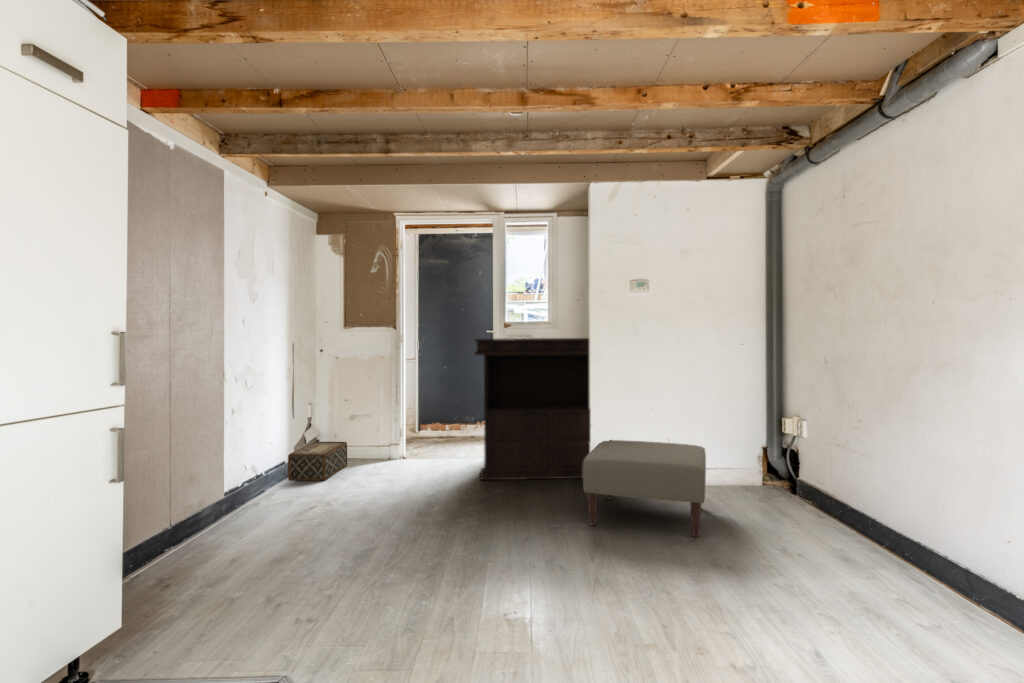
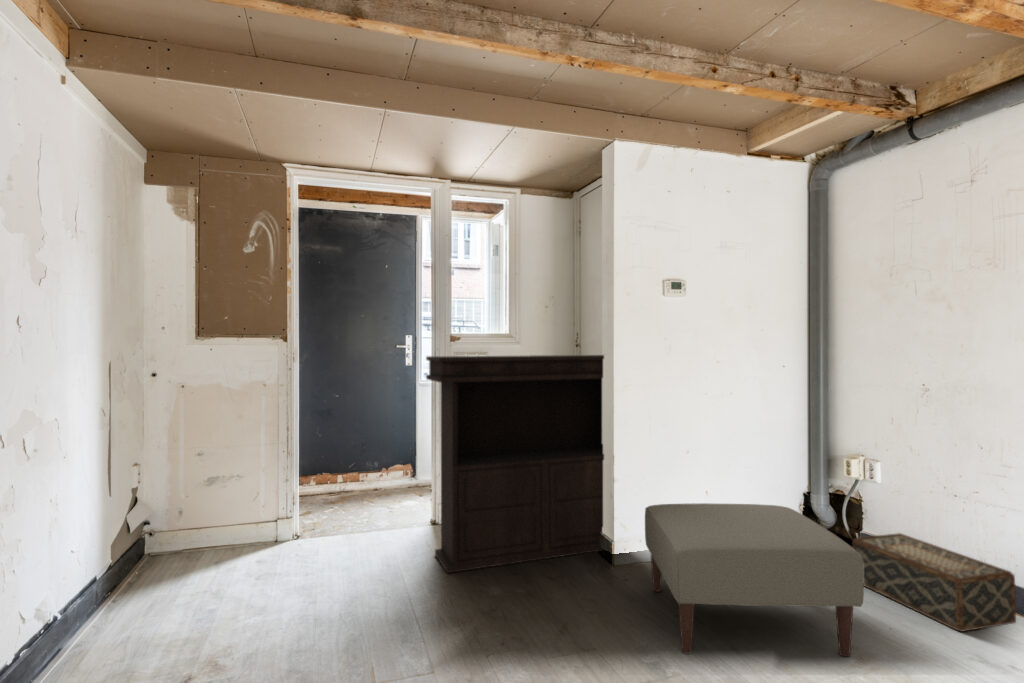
woven basket: present [288,442,347,481] -> present [853,534,1016,632]

